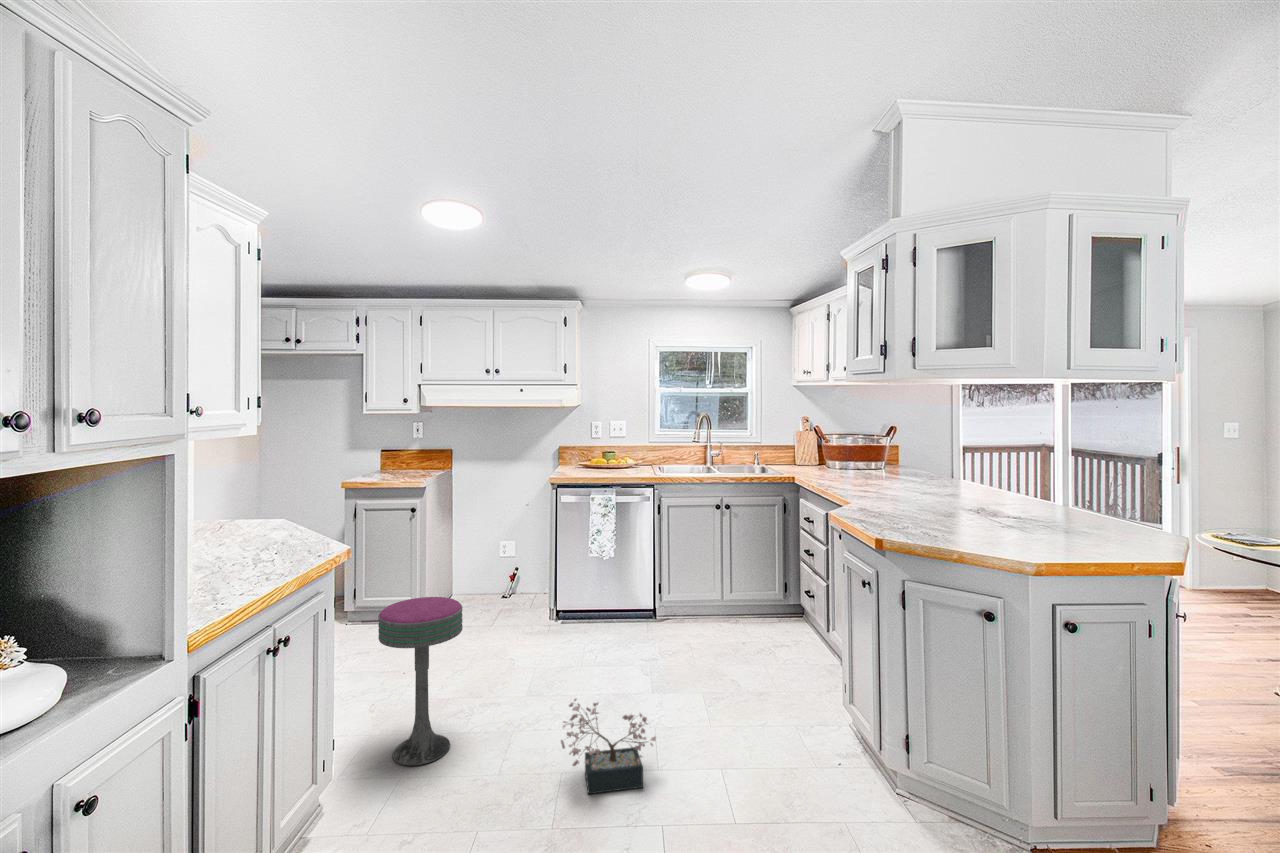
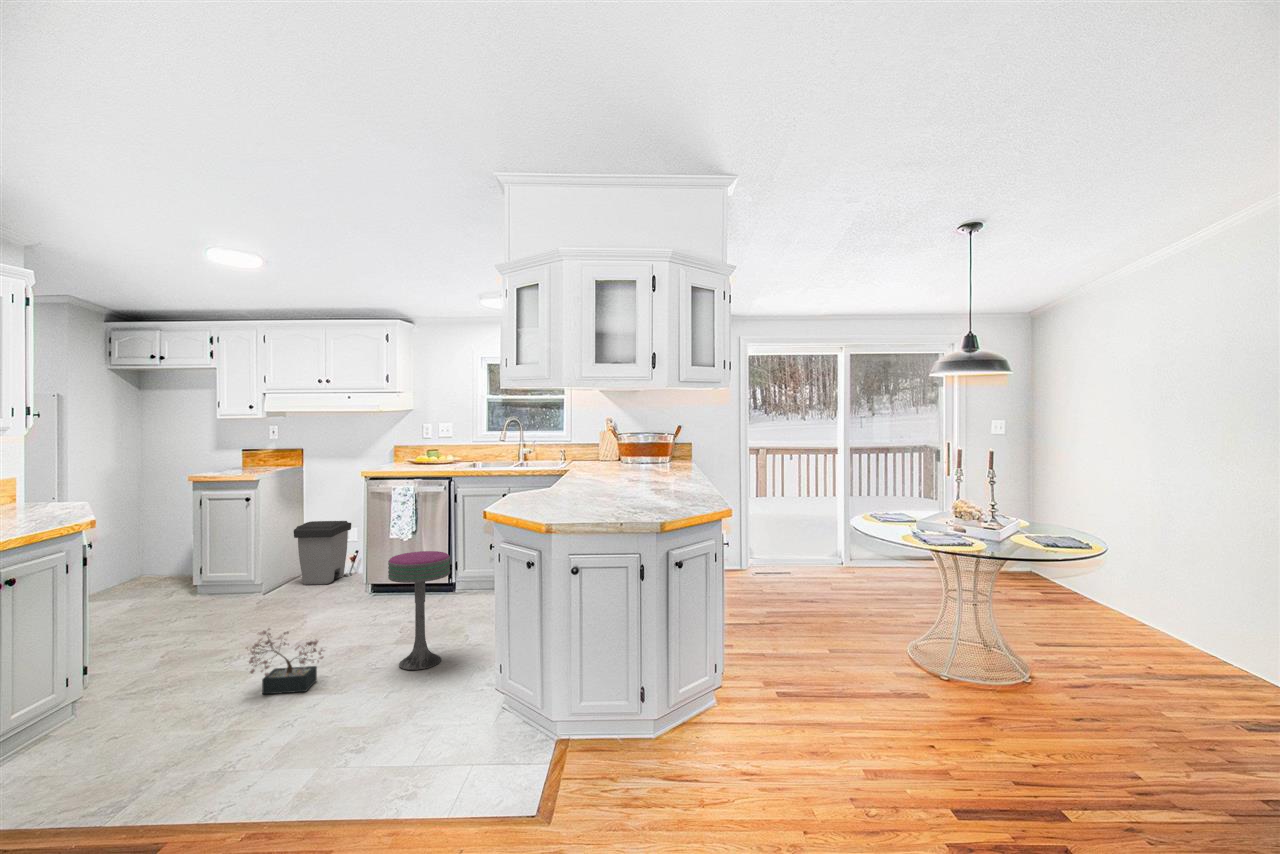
trash can: none [458,533,512,610] -> present [294,521,351,585]
bar stool: present [378,597,463,766] -> present [388,551,450,670]

